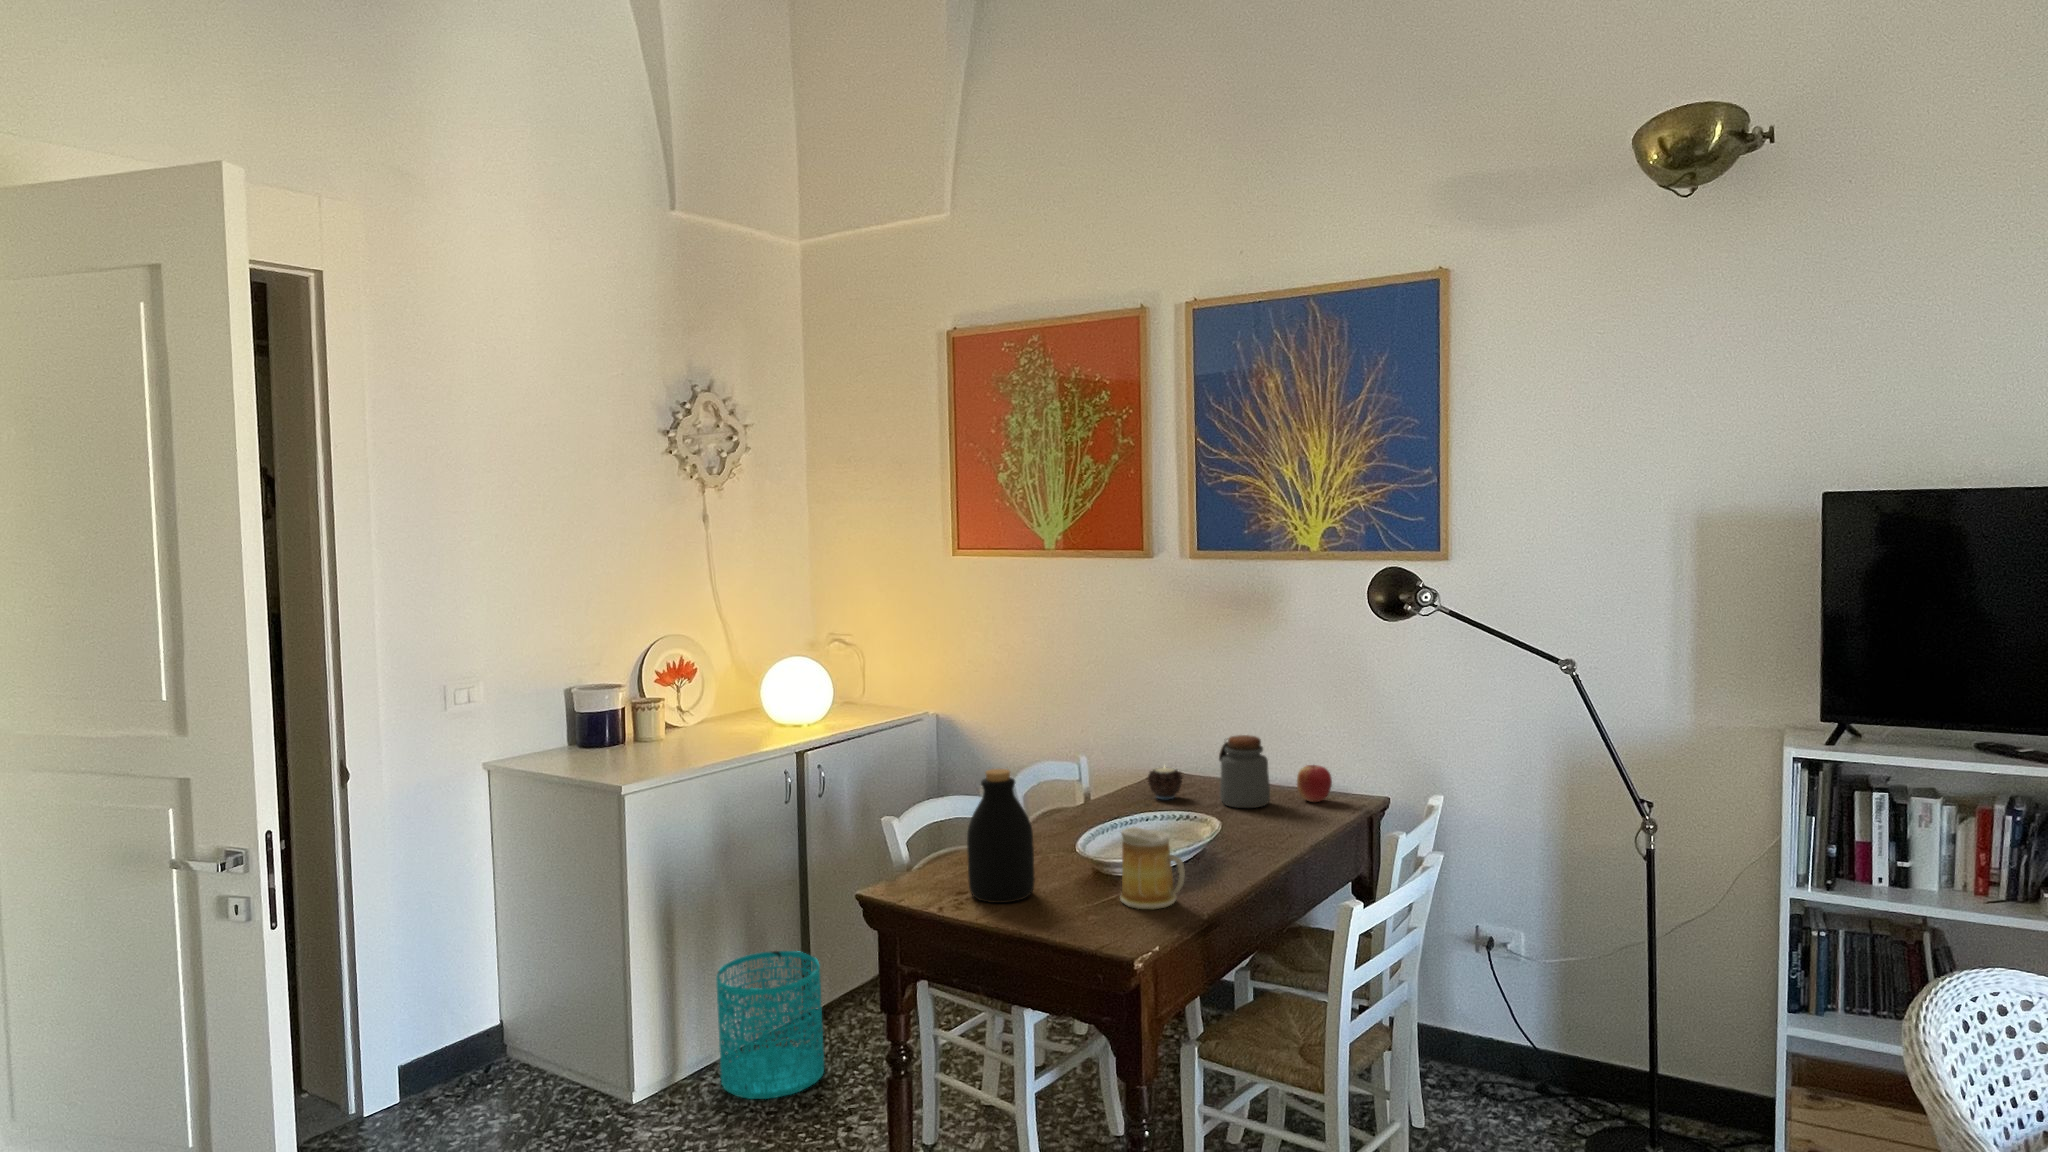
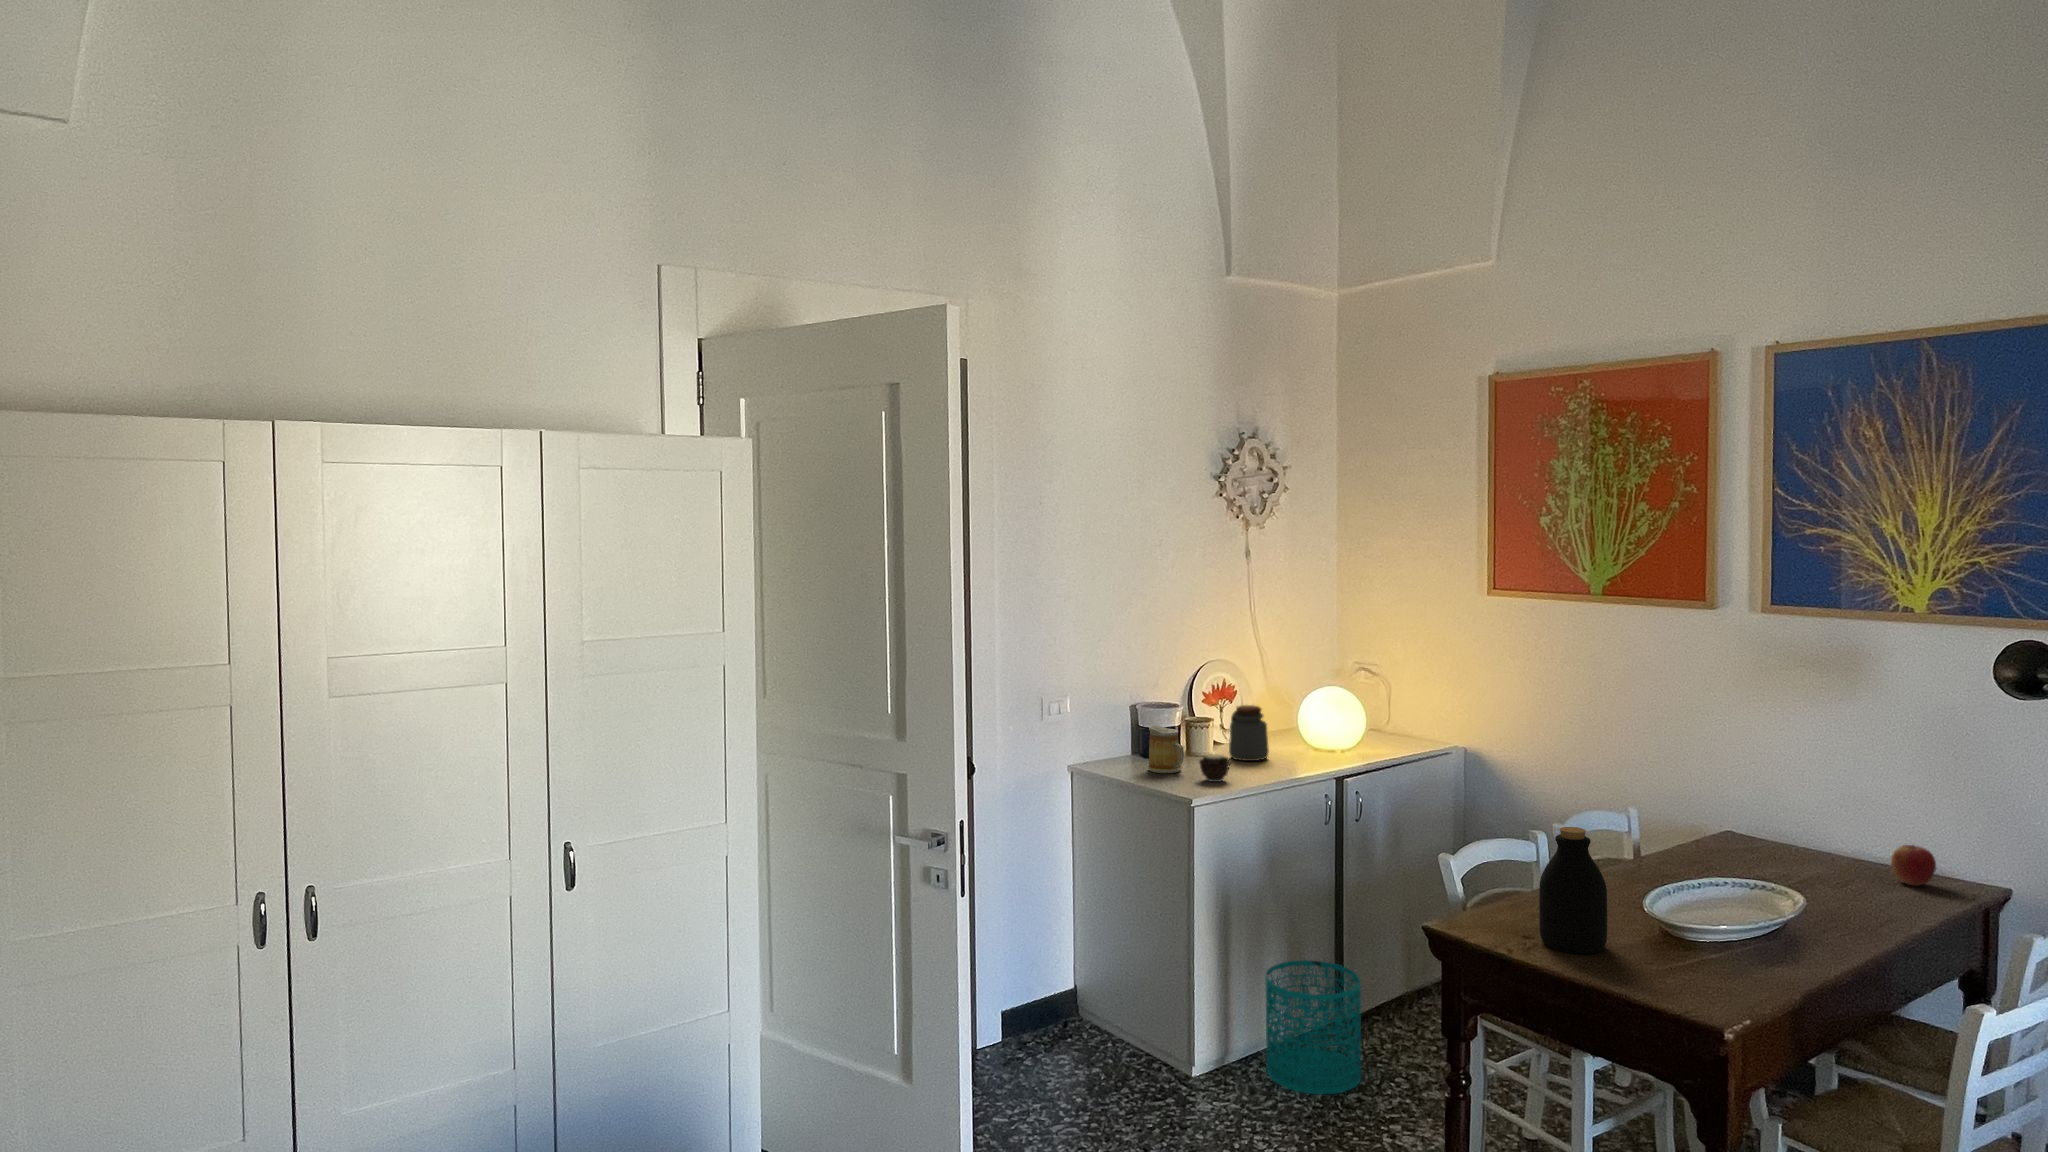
jar: present [1219,735,1270,808] -> present [1229,705,1269,761]
candle: present [1147,767,1183,799] -> present [1199,754,1230,782]
mug: present [1120,827,1185,909] -> present [1148,725,1184,773]

